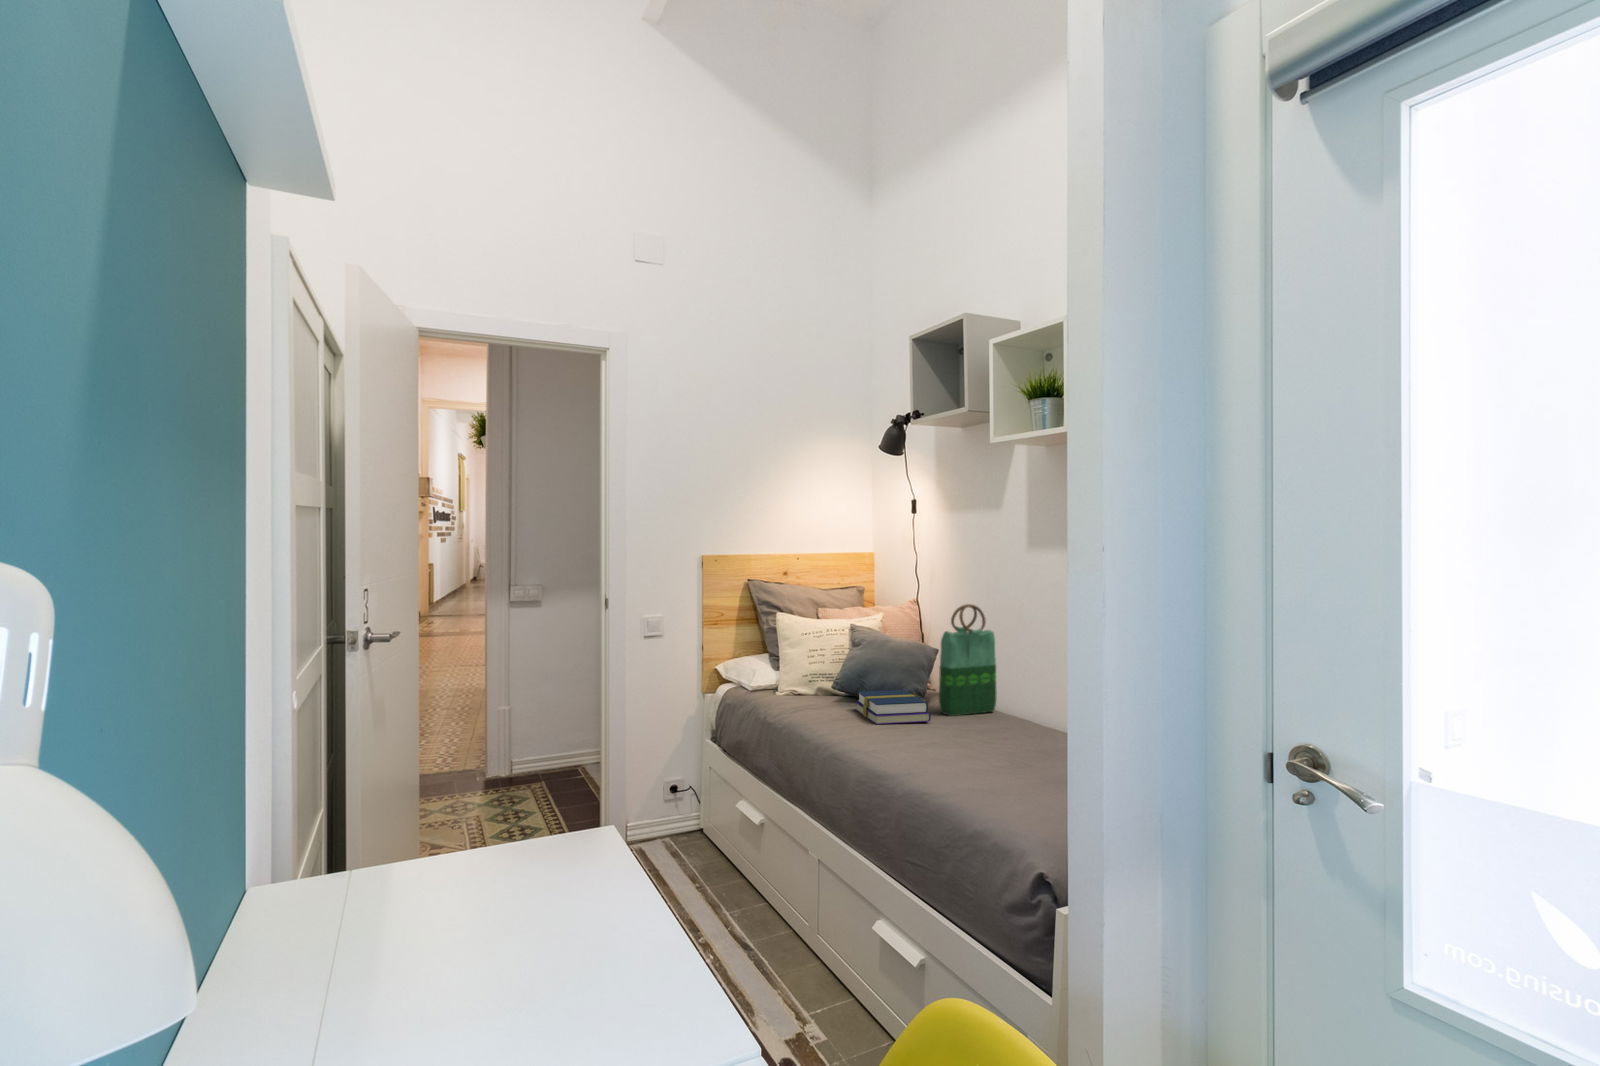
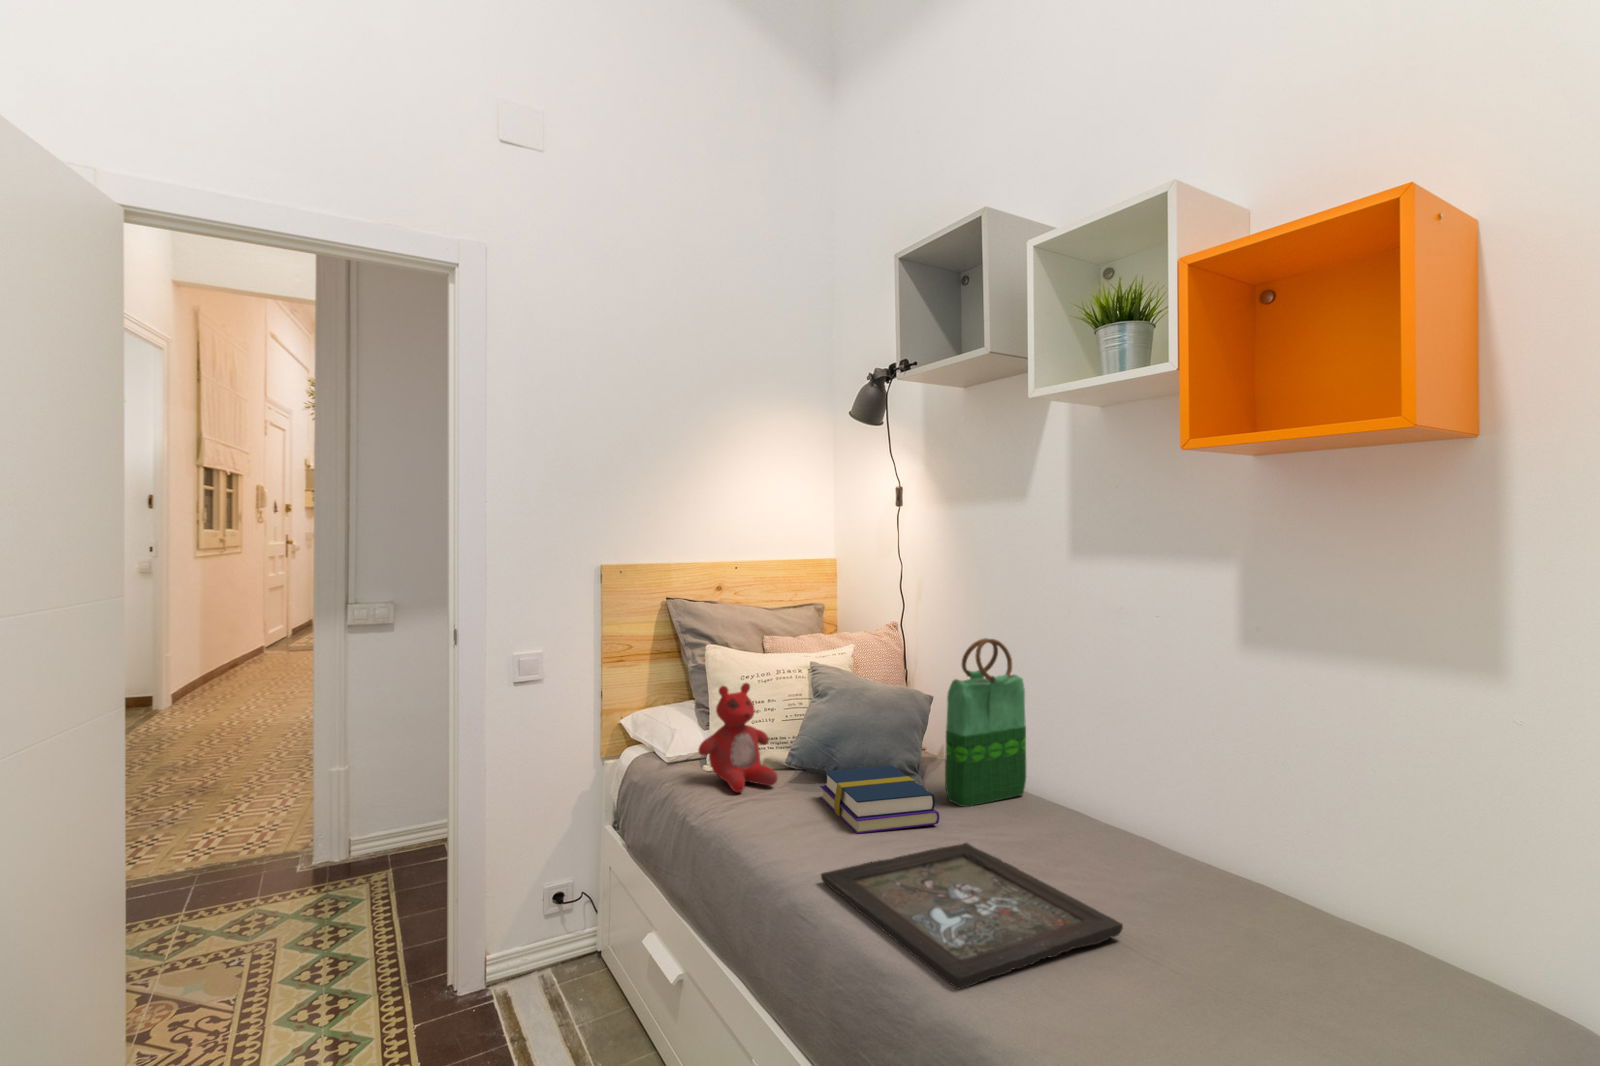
stuffed bear: none [773,635,827,706] -> present [698,683,777,792]
tray: none [850,727,1021,776] -> present [821,843,1123,989]

